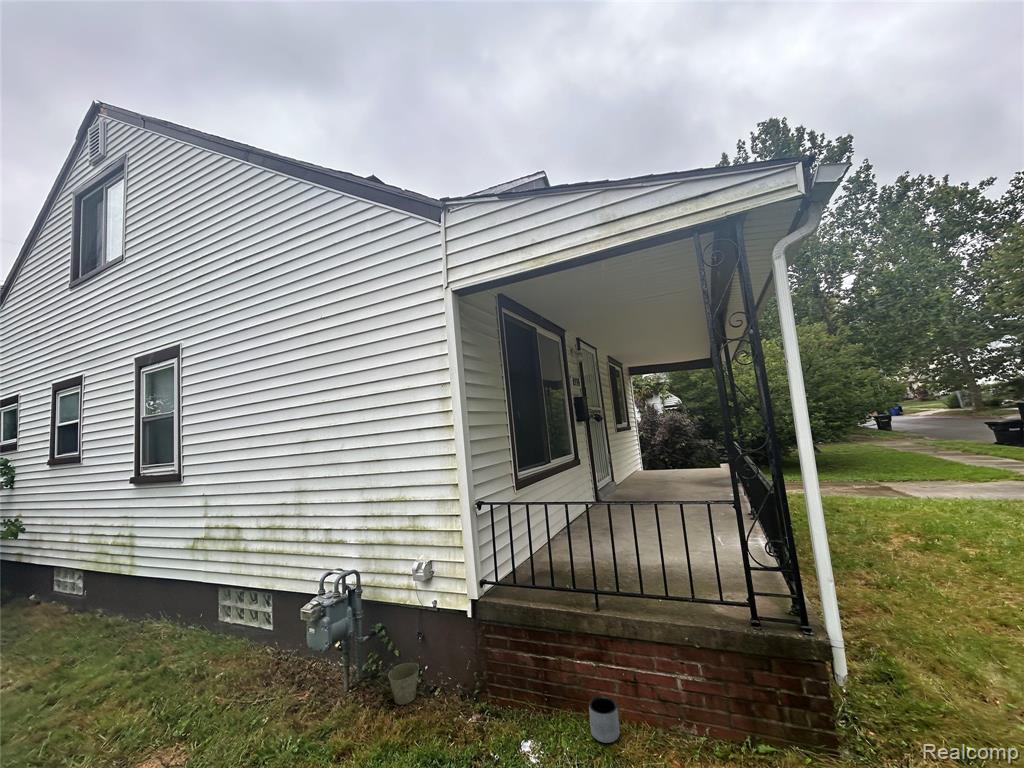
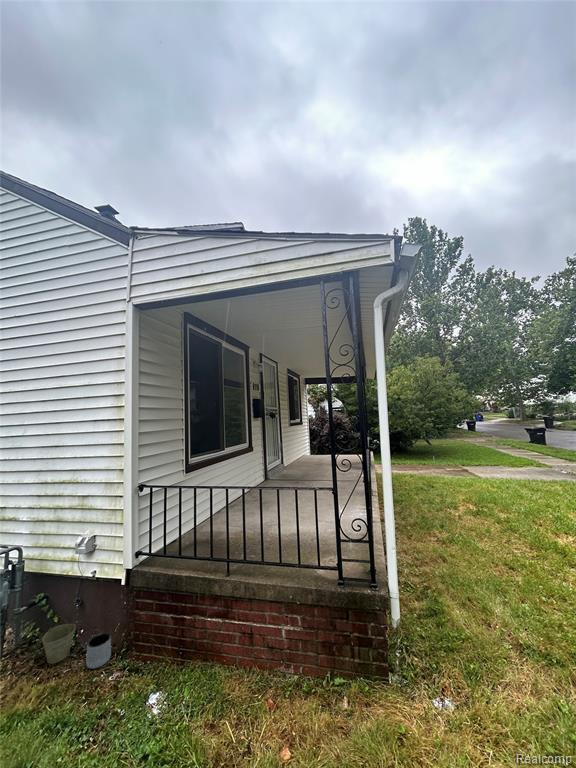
planter: present [589,696,620,743] -> present [86,632,111,668]

